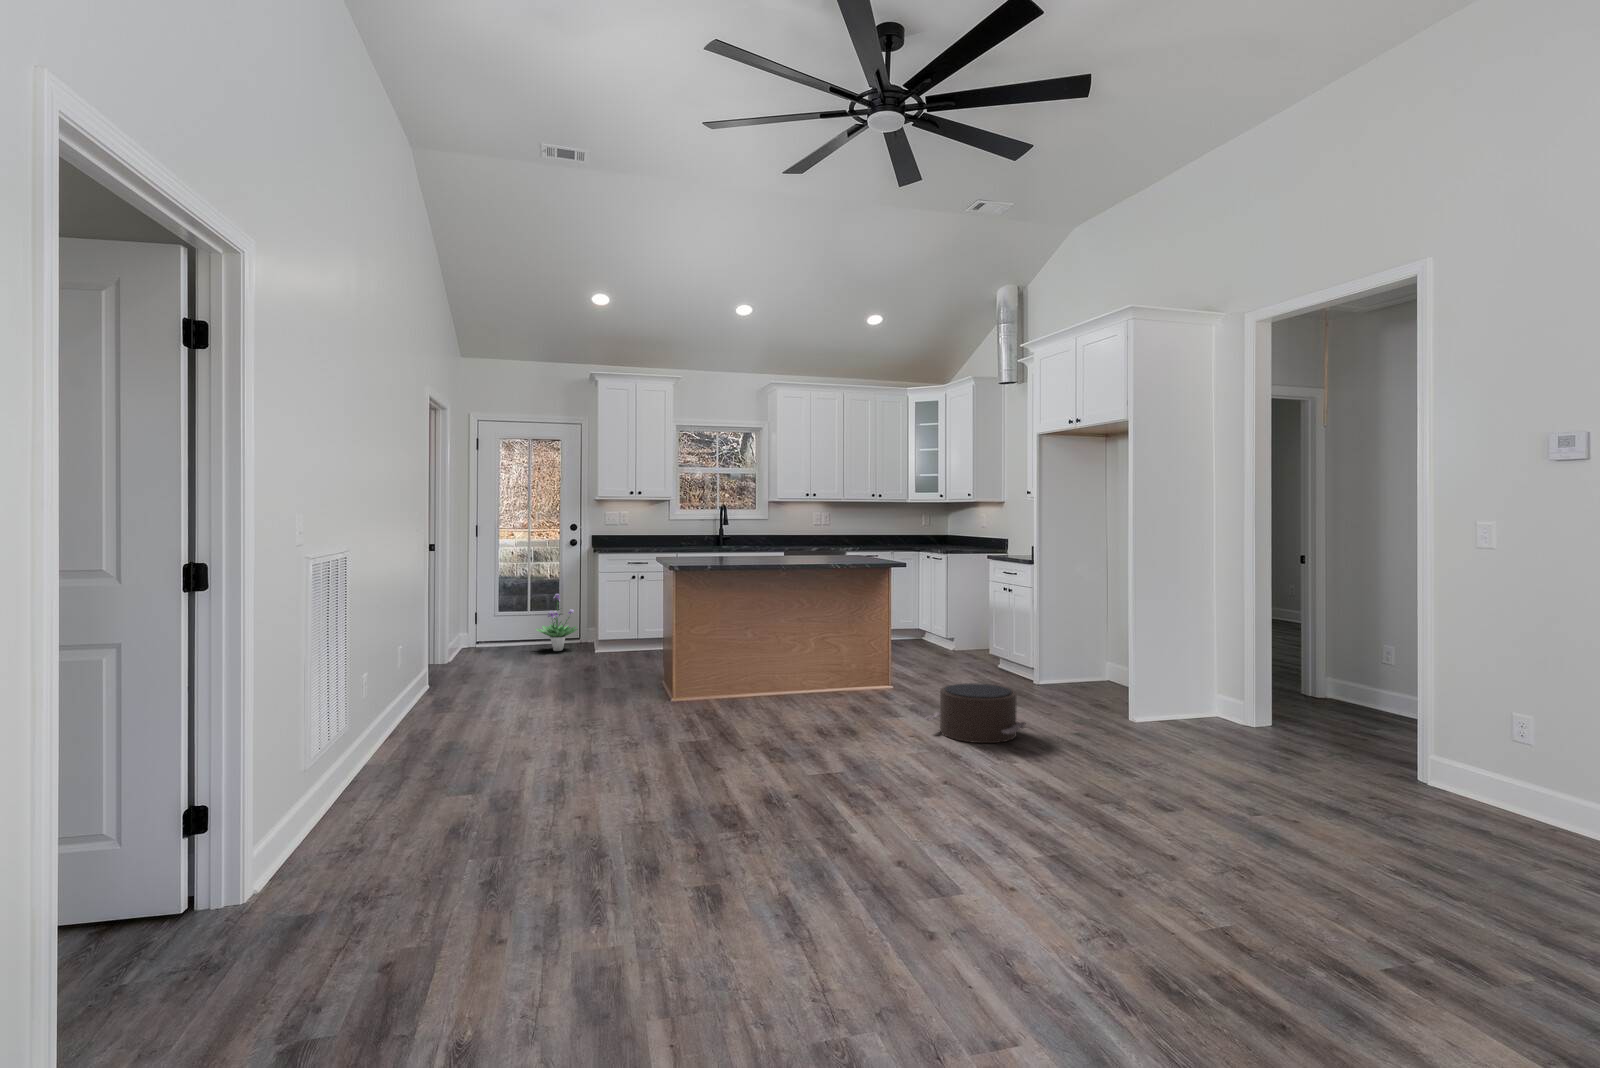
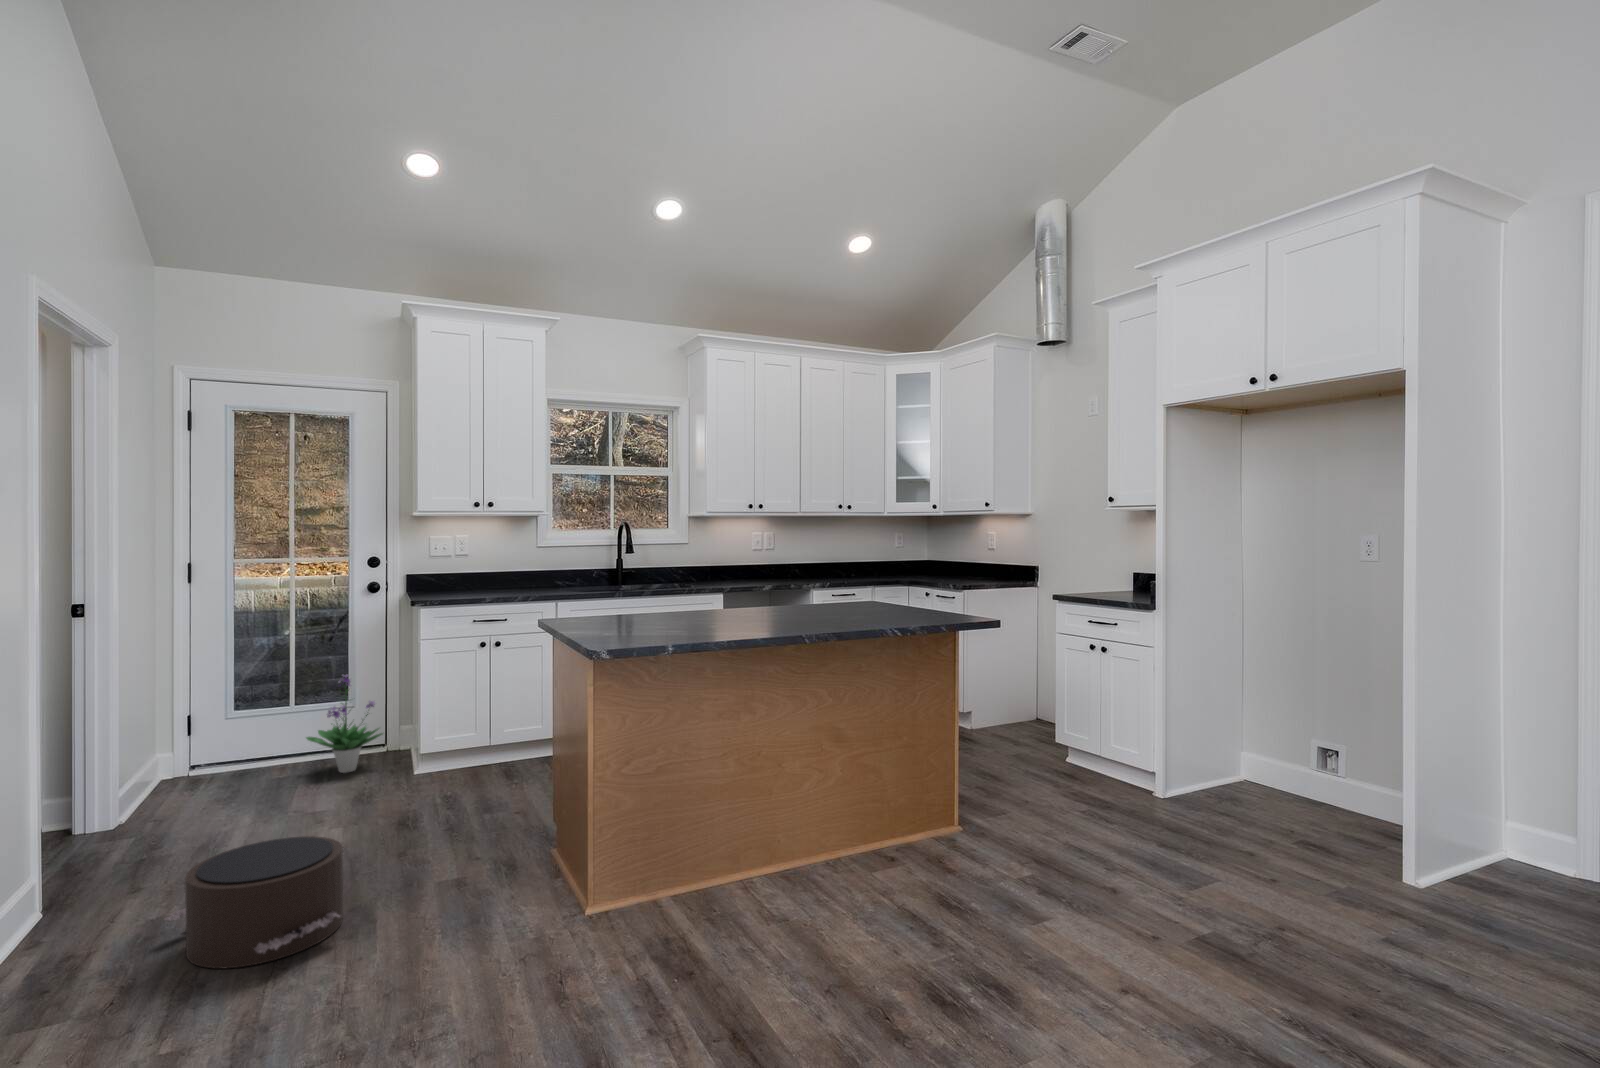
pouf: present [925,683,1026,743] -> present [165,836,343,968]

